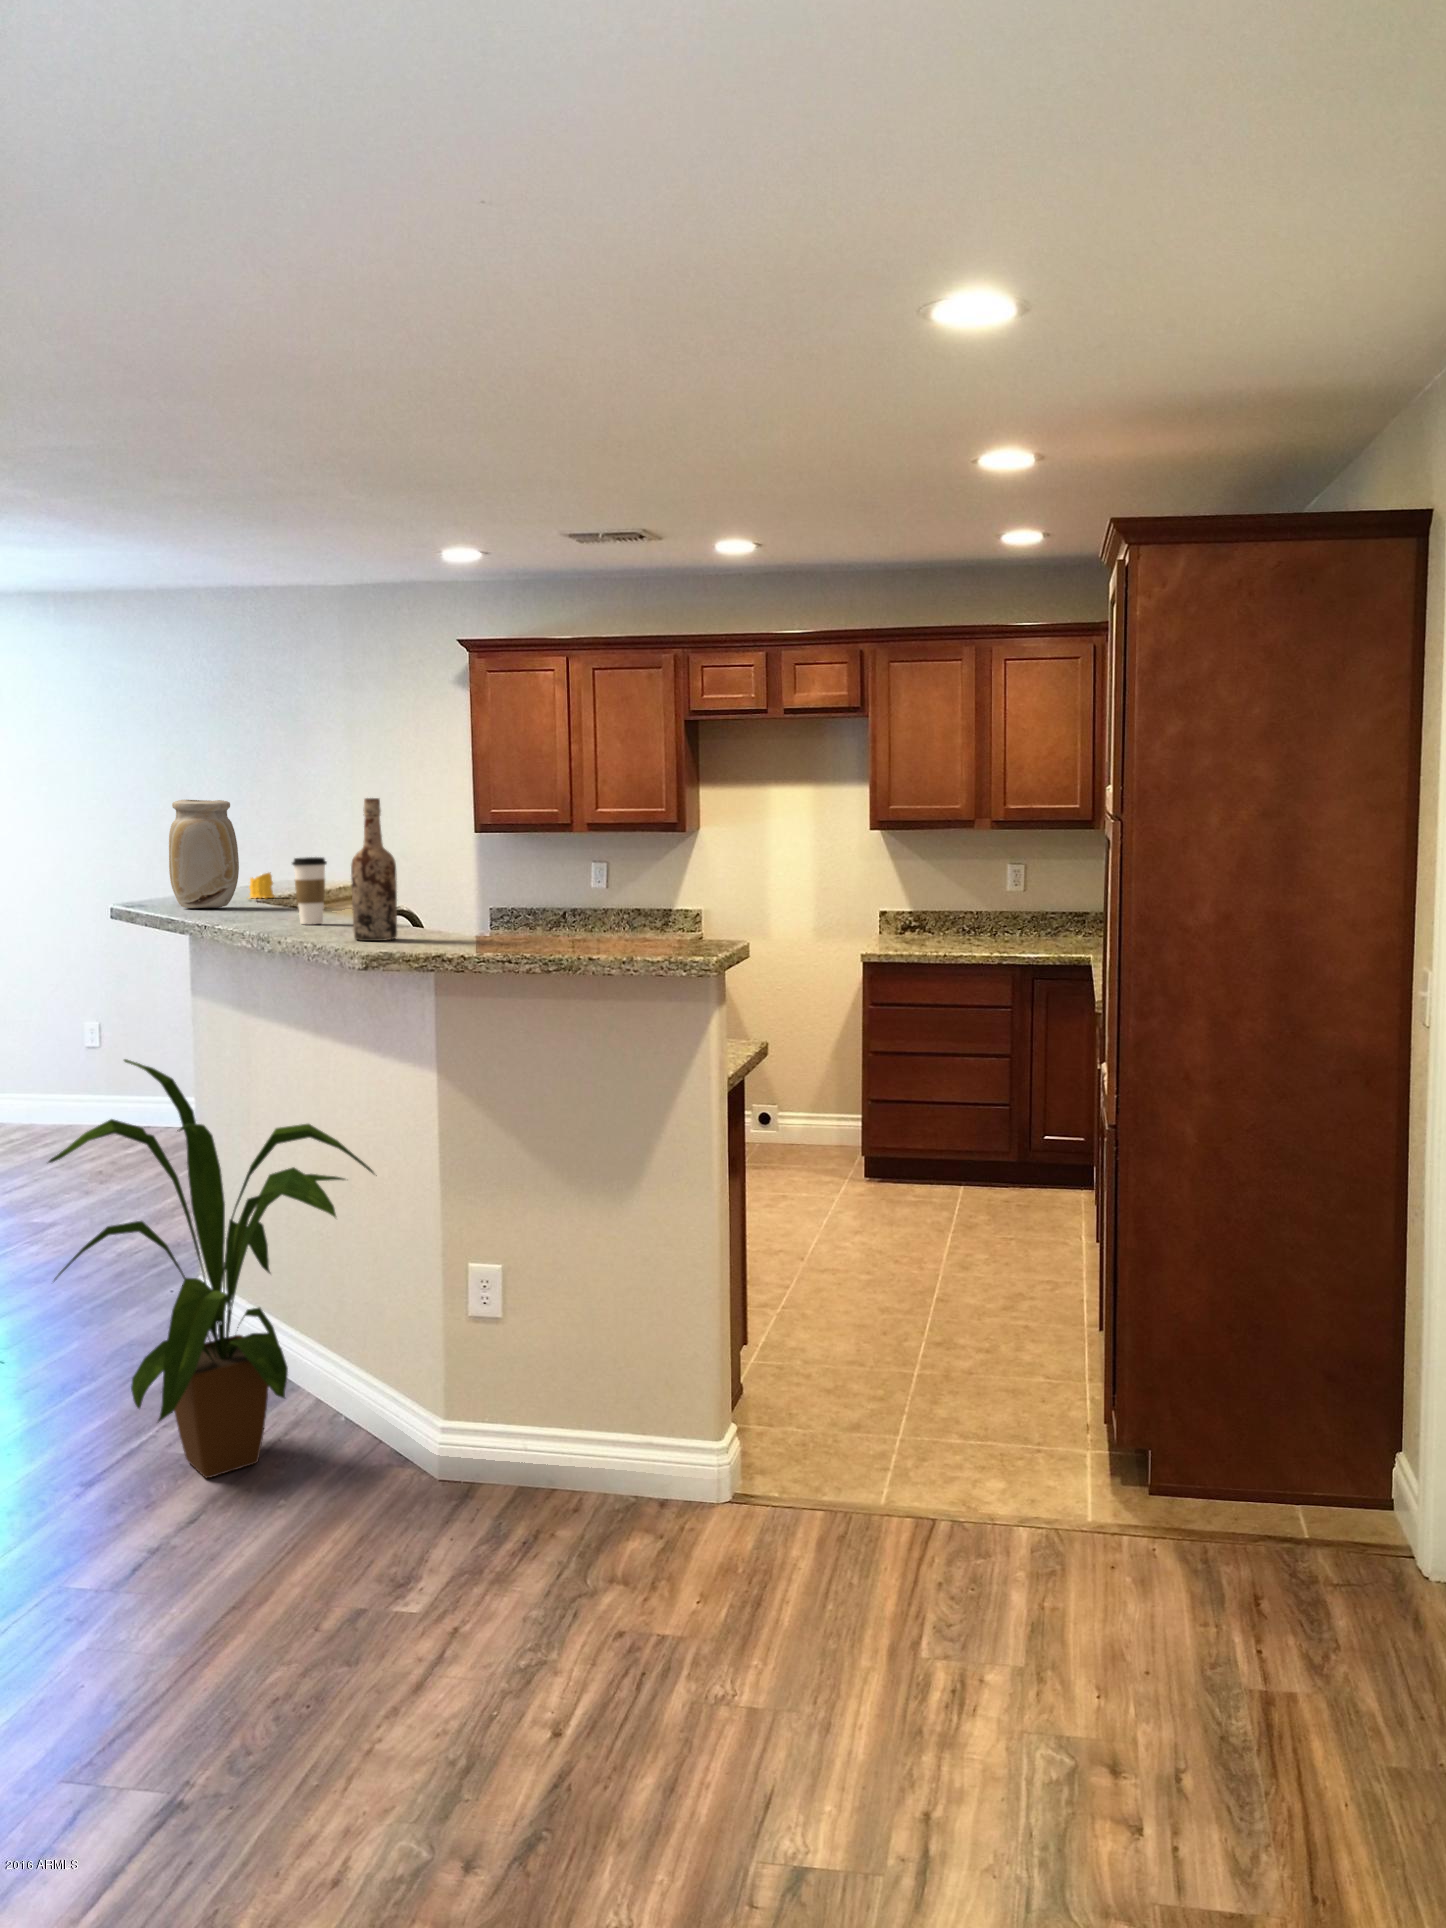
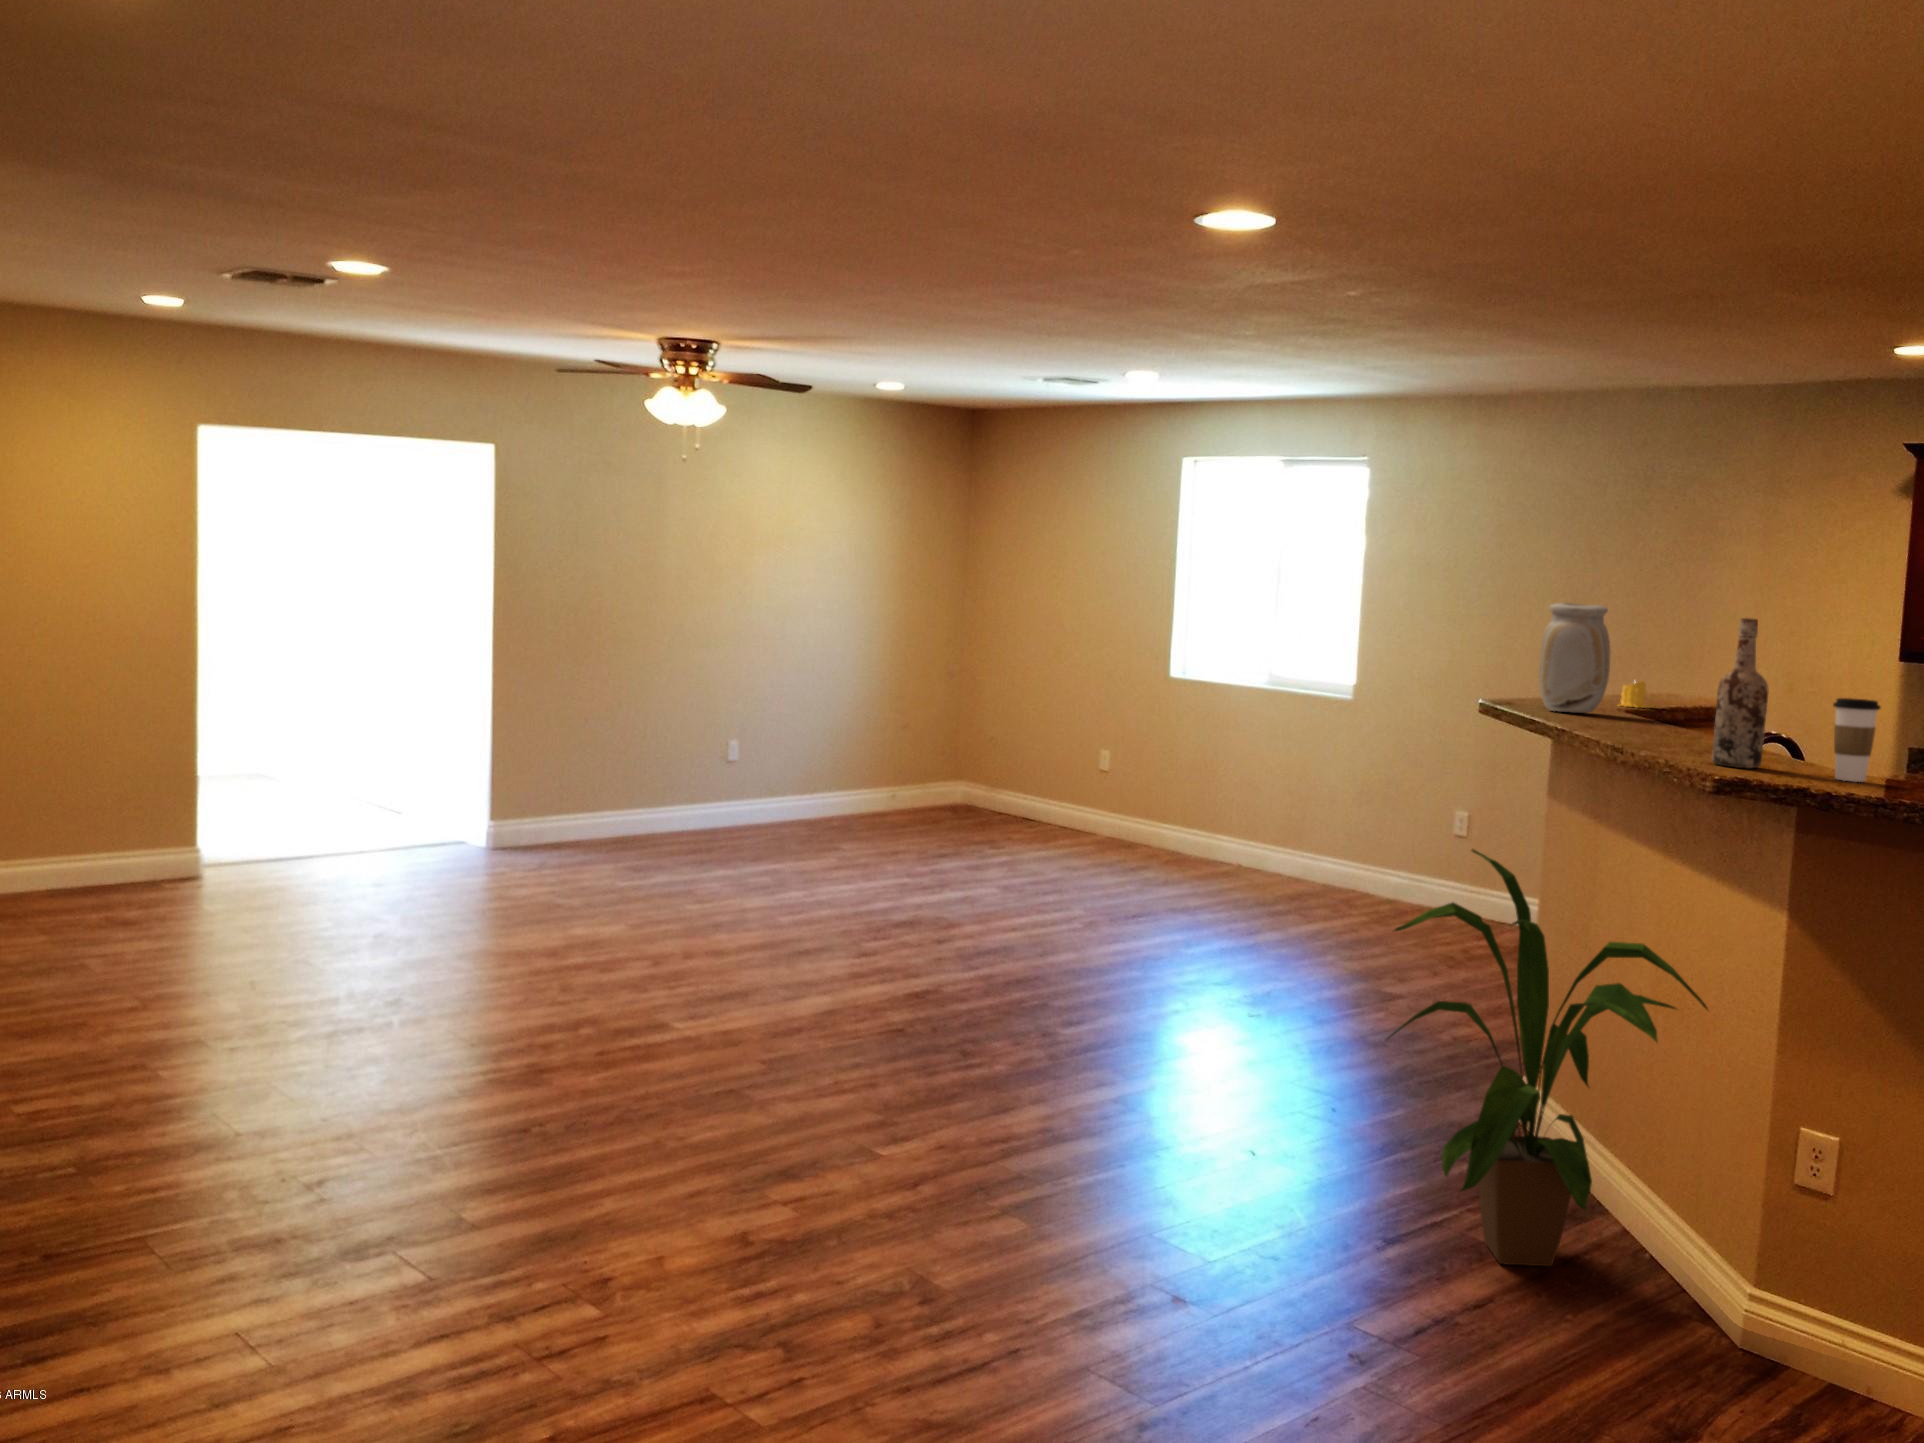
coffee cup: present [292,857,327,924] -> present [1833,698,1881,782]

